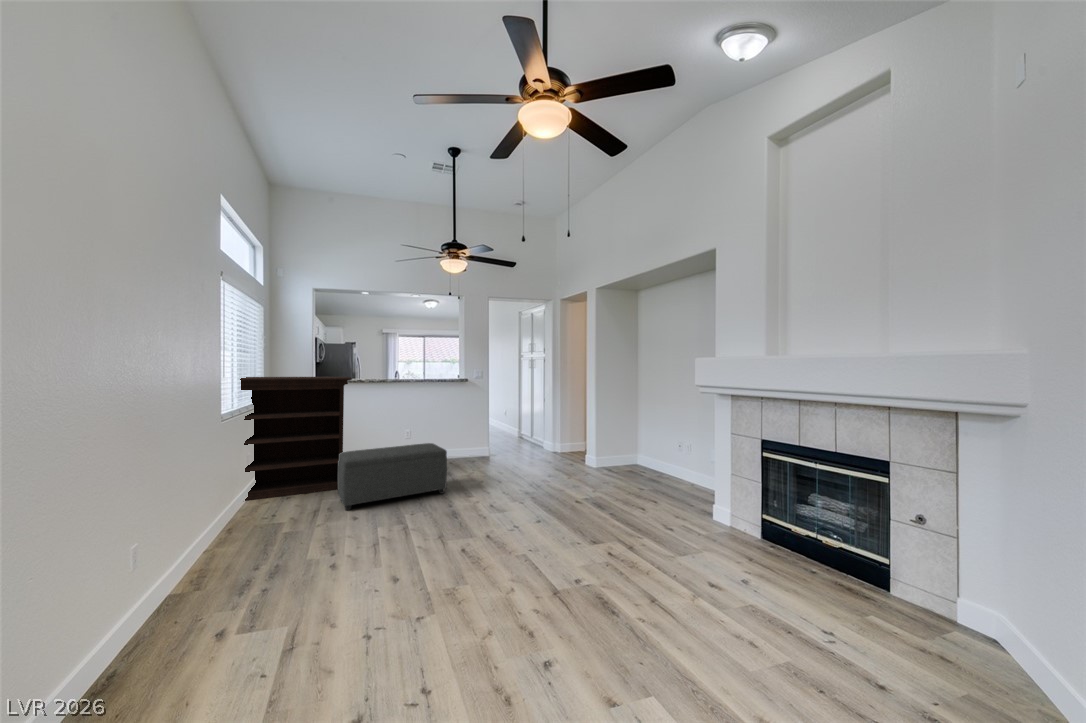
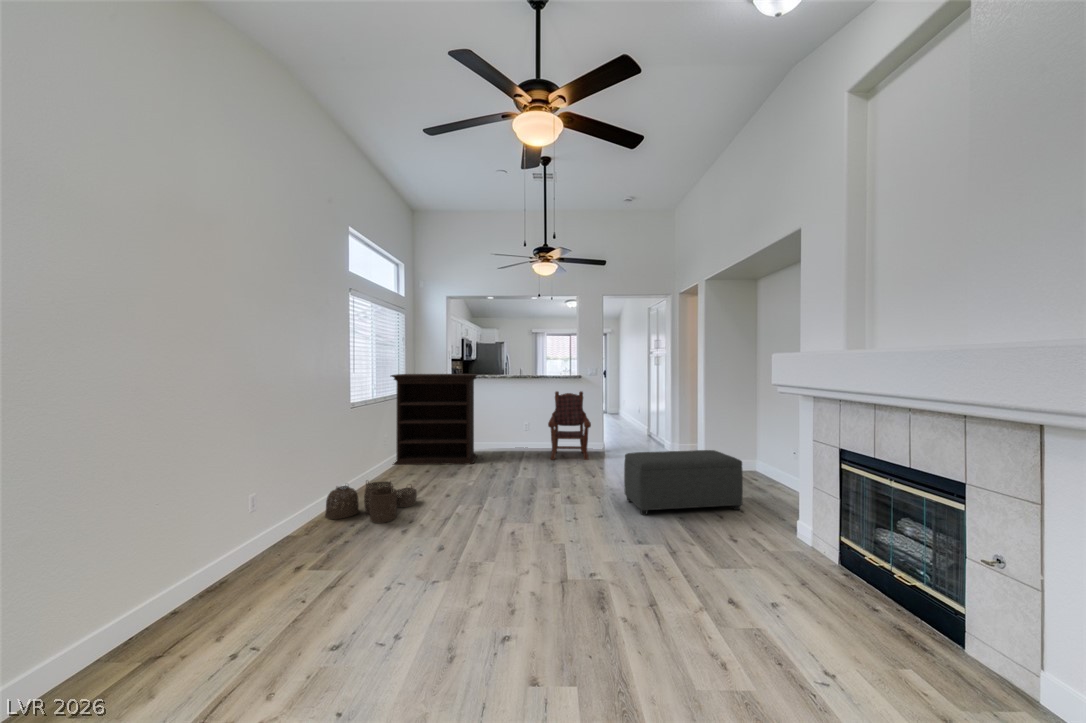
armchair: none [437,395,485,472] -> present [548,391,591,460]
ottoman: present [338,443,447,510] -> present [624,450,743,515]
woven basket: none [138,530,300,611] -> present [325,481,417,523]

